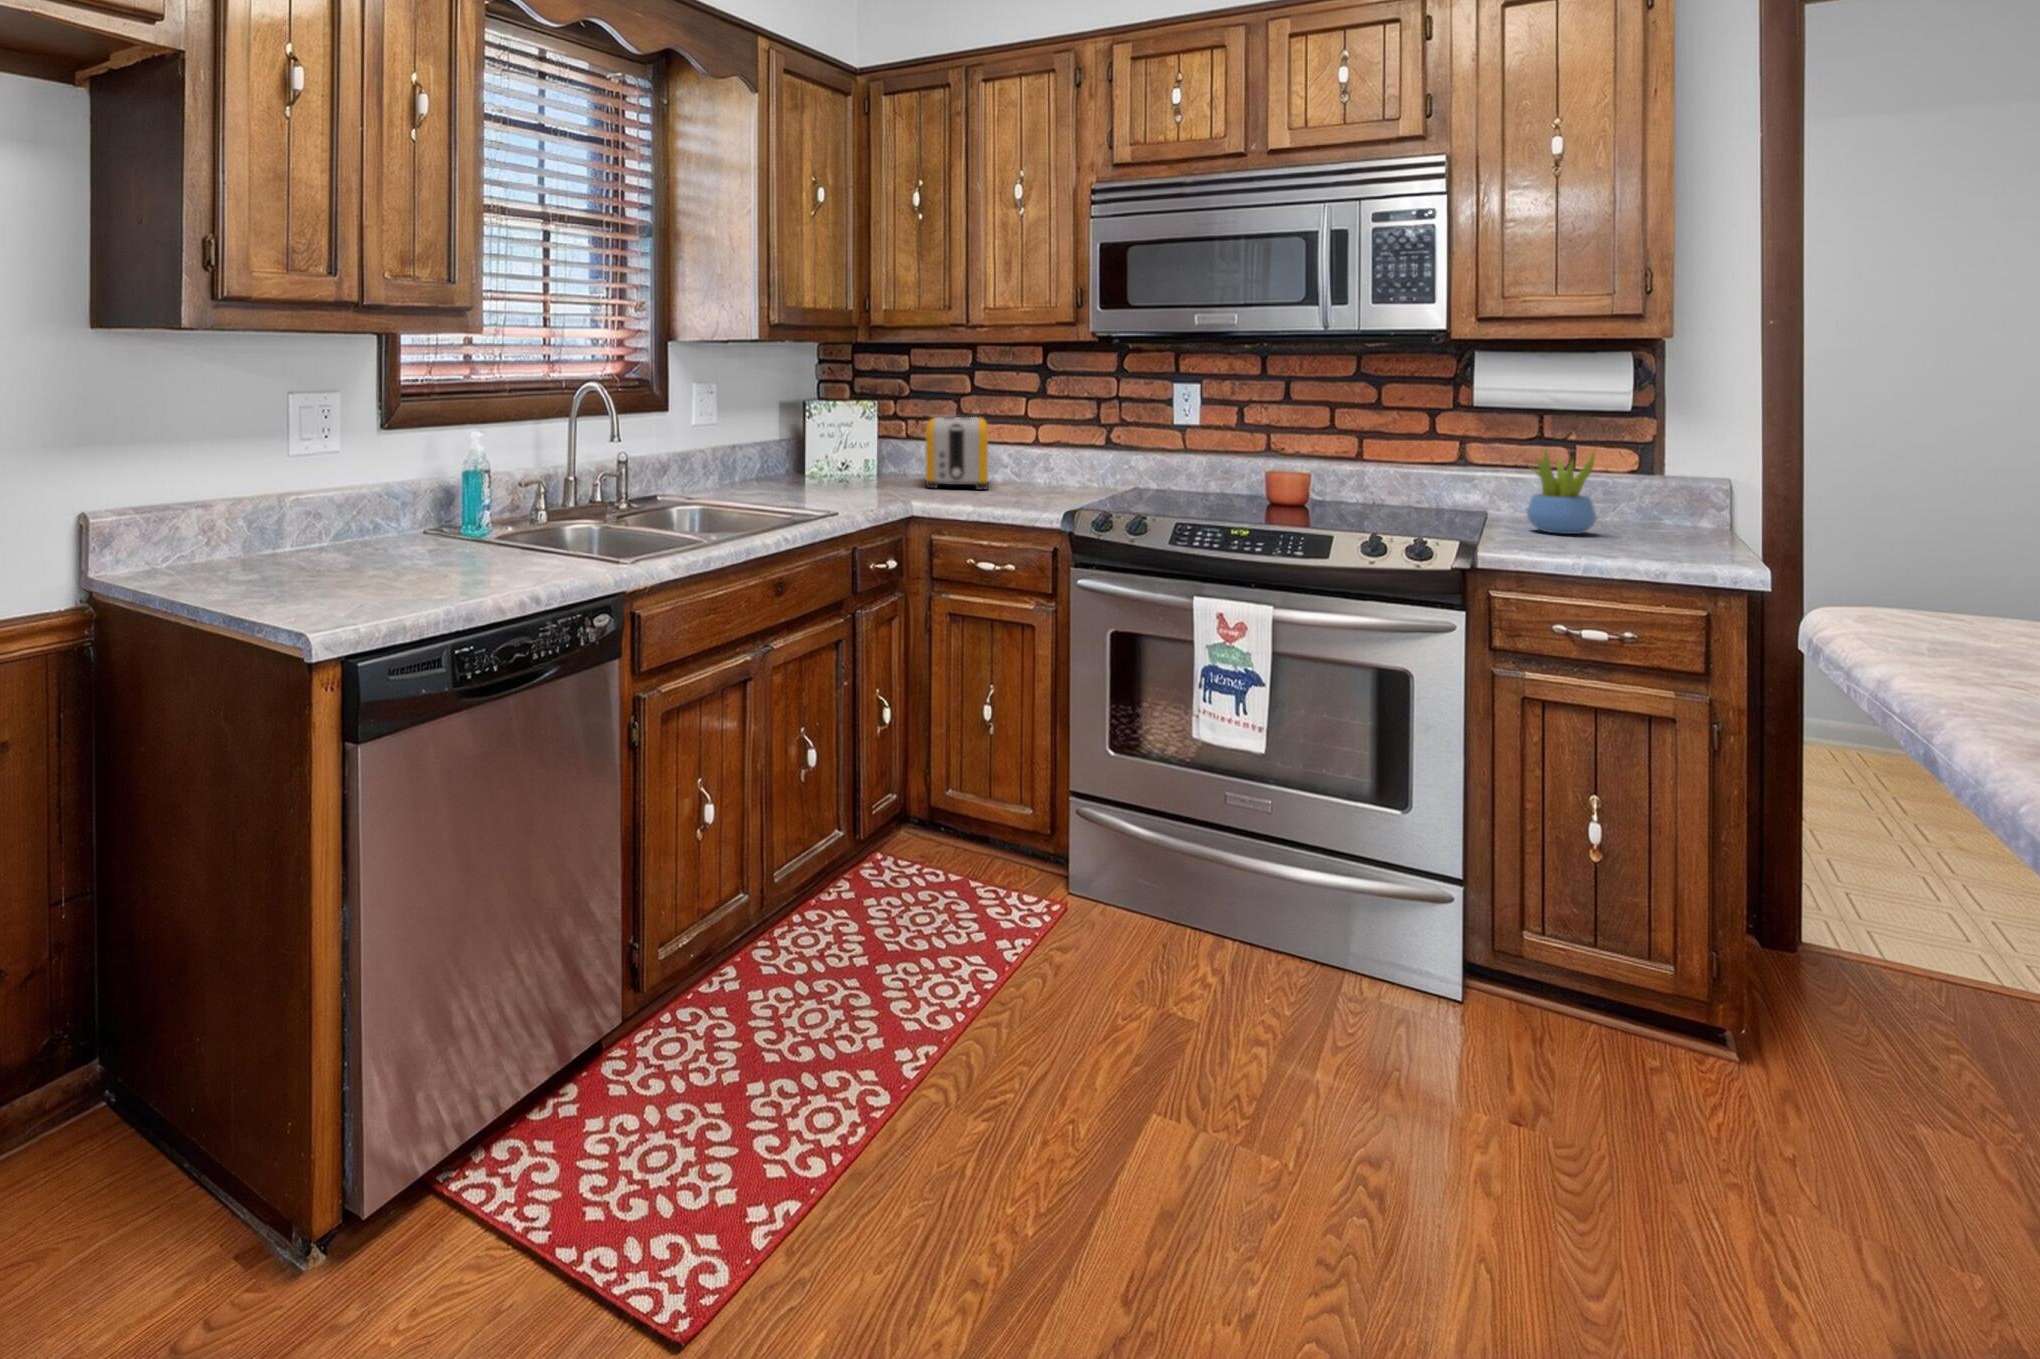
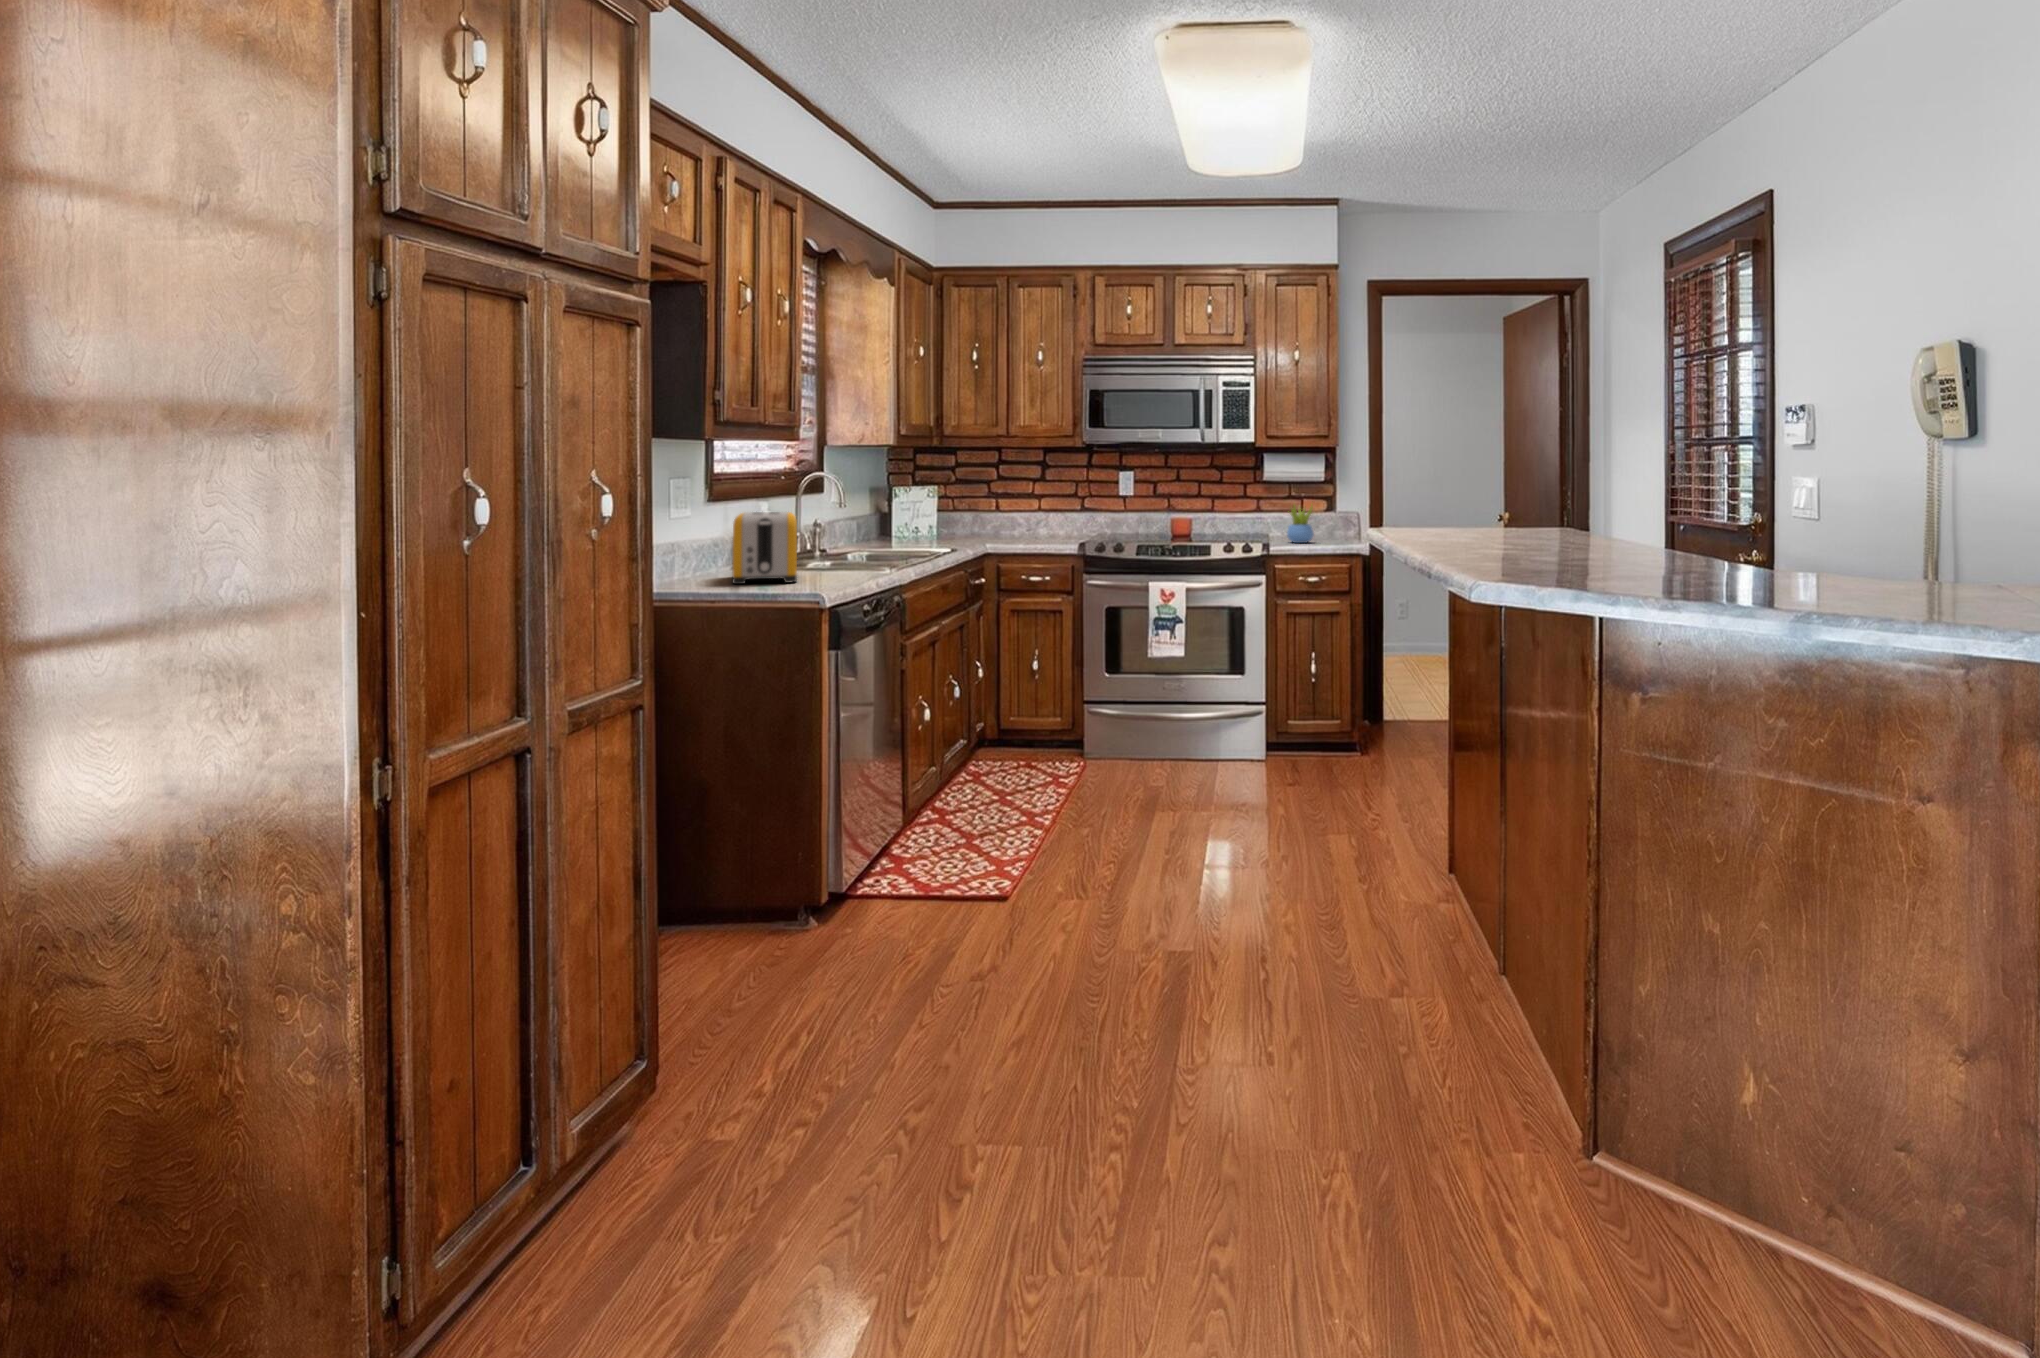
toaster: present [925,417,988,490] -> present [733,512,797,584]

